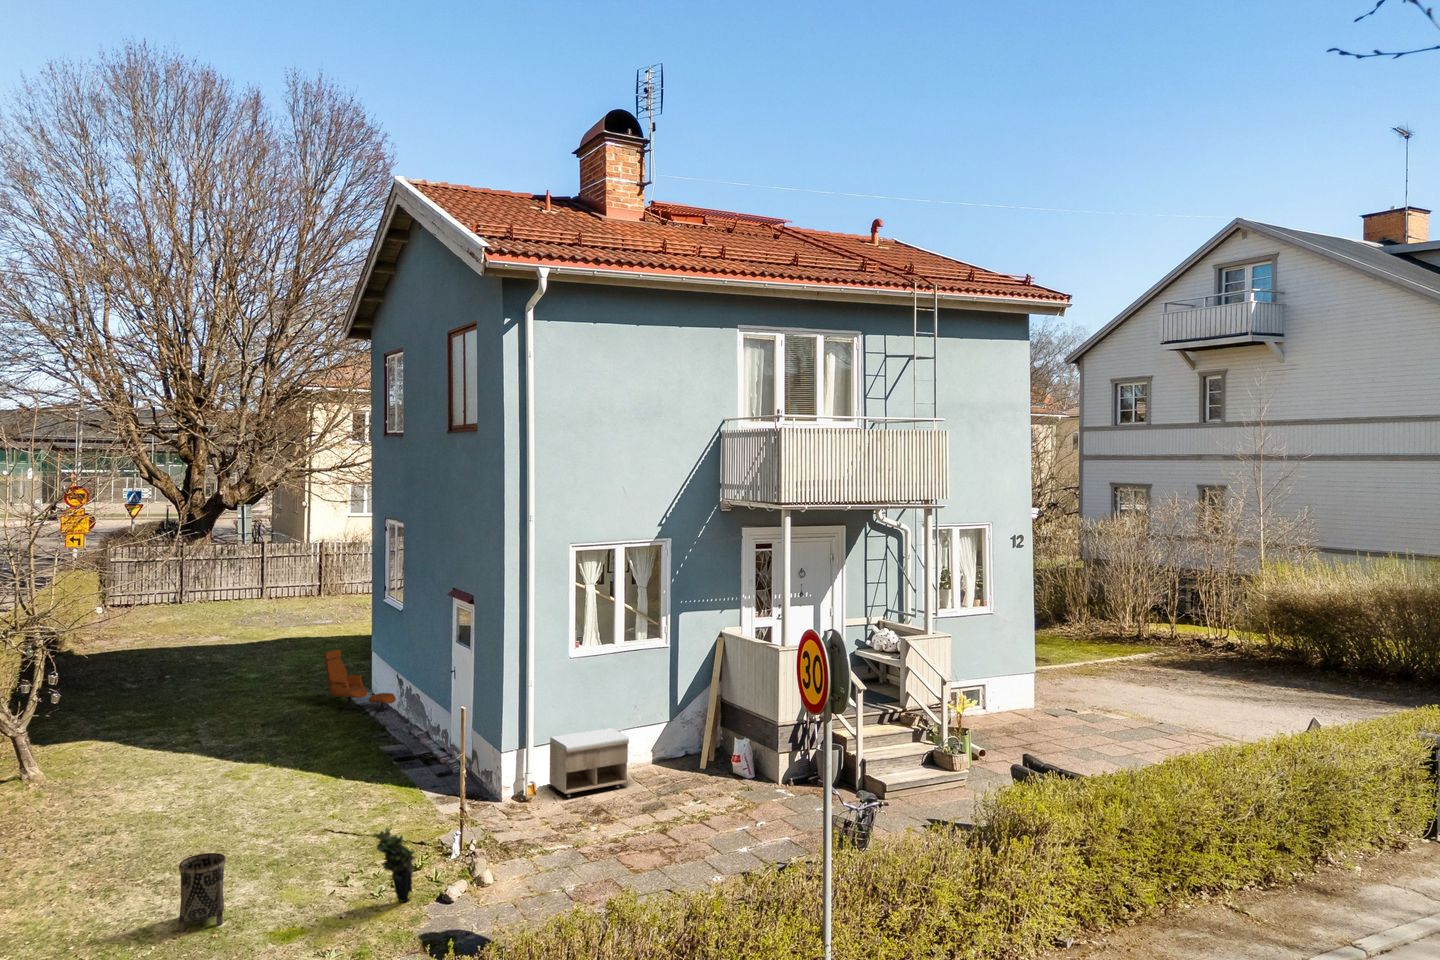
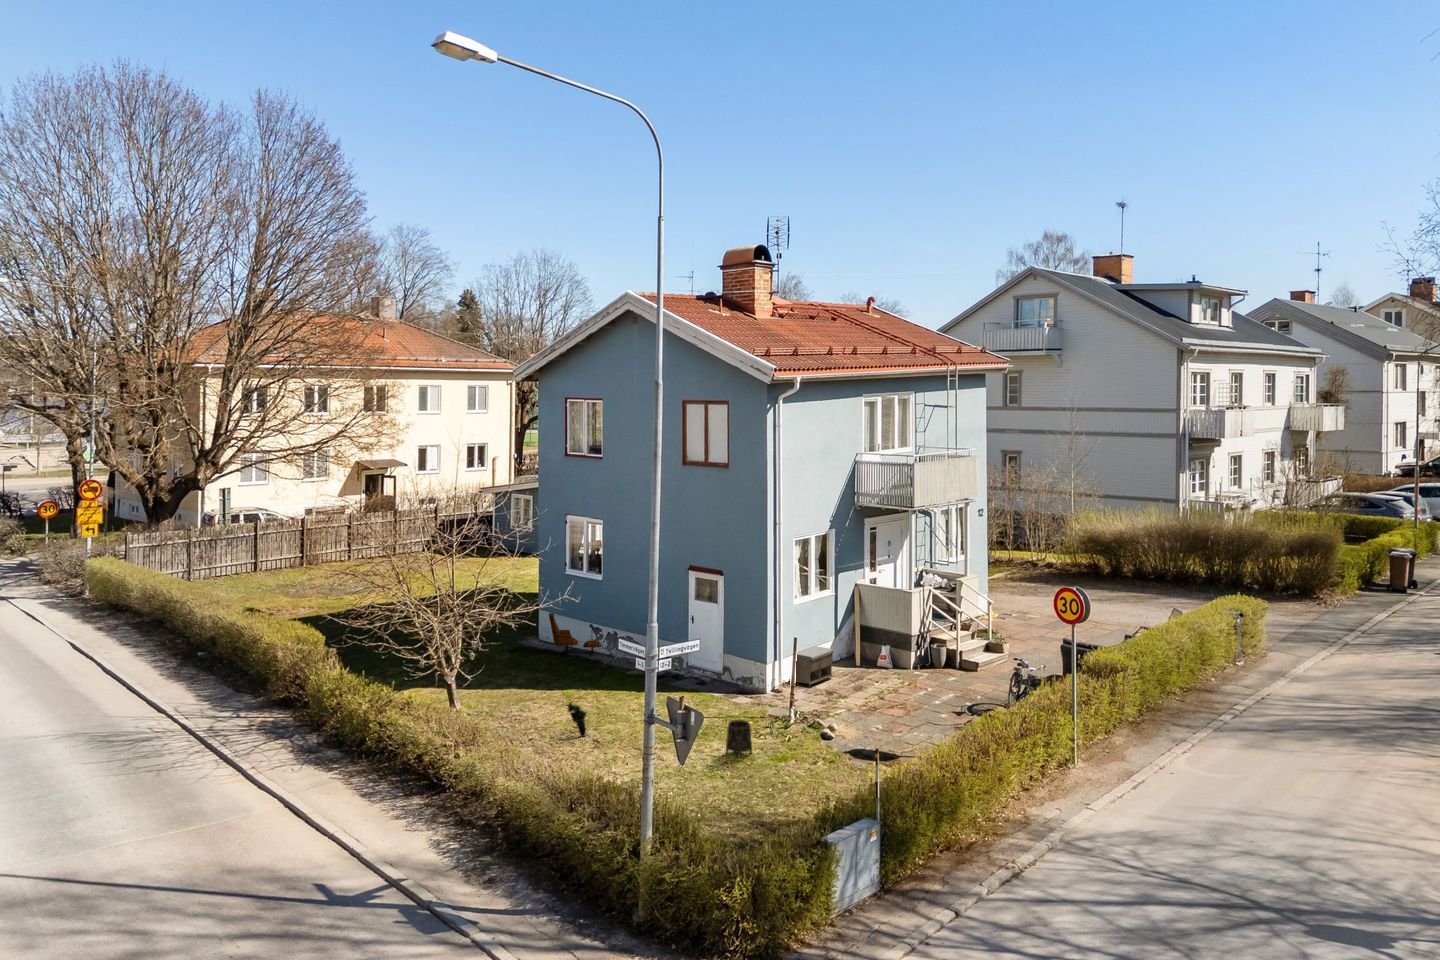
potted plant: present [374,828,415,902] -> present [568,703,587,737]

